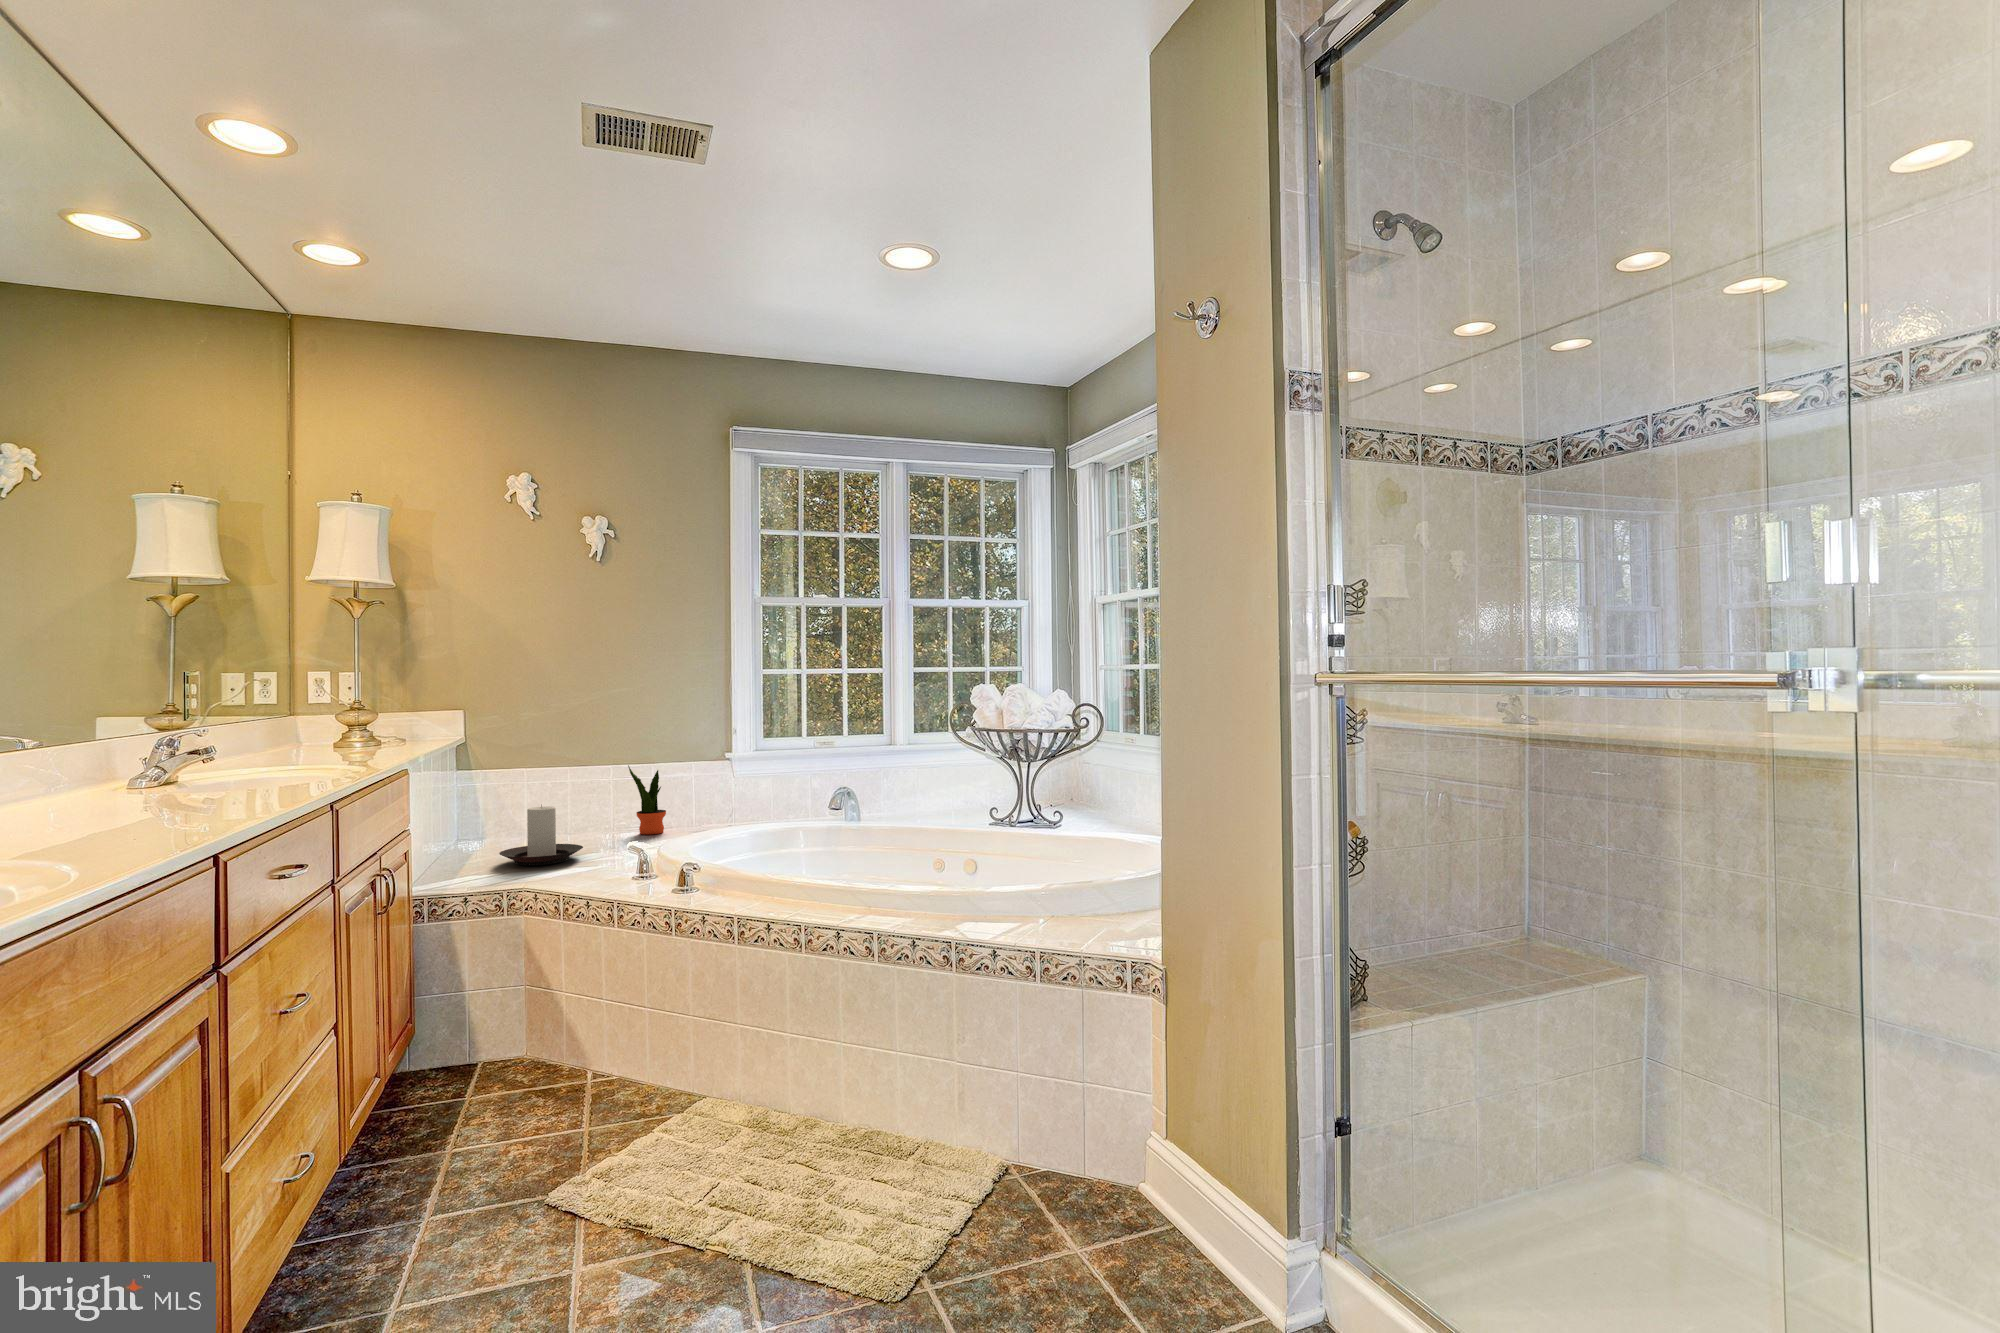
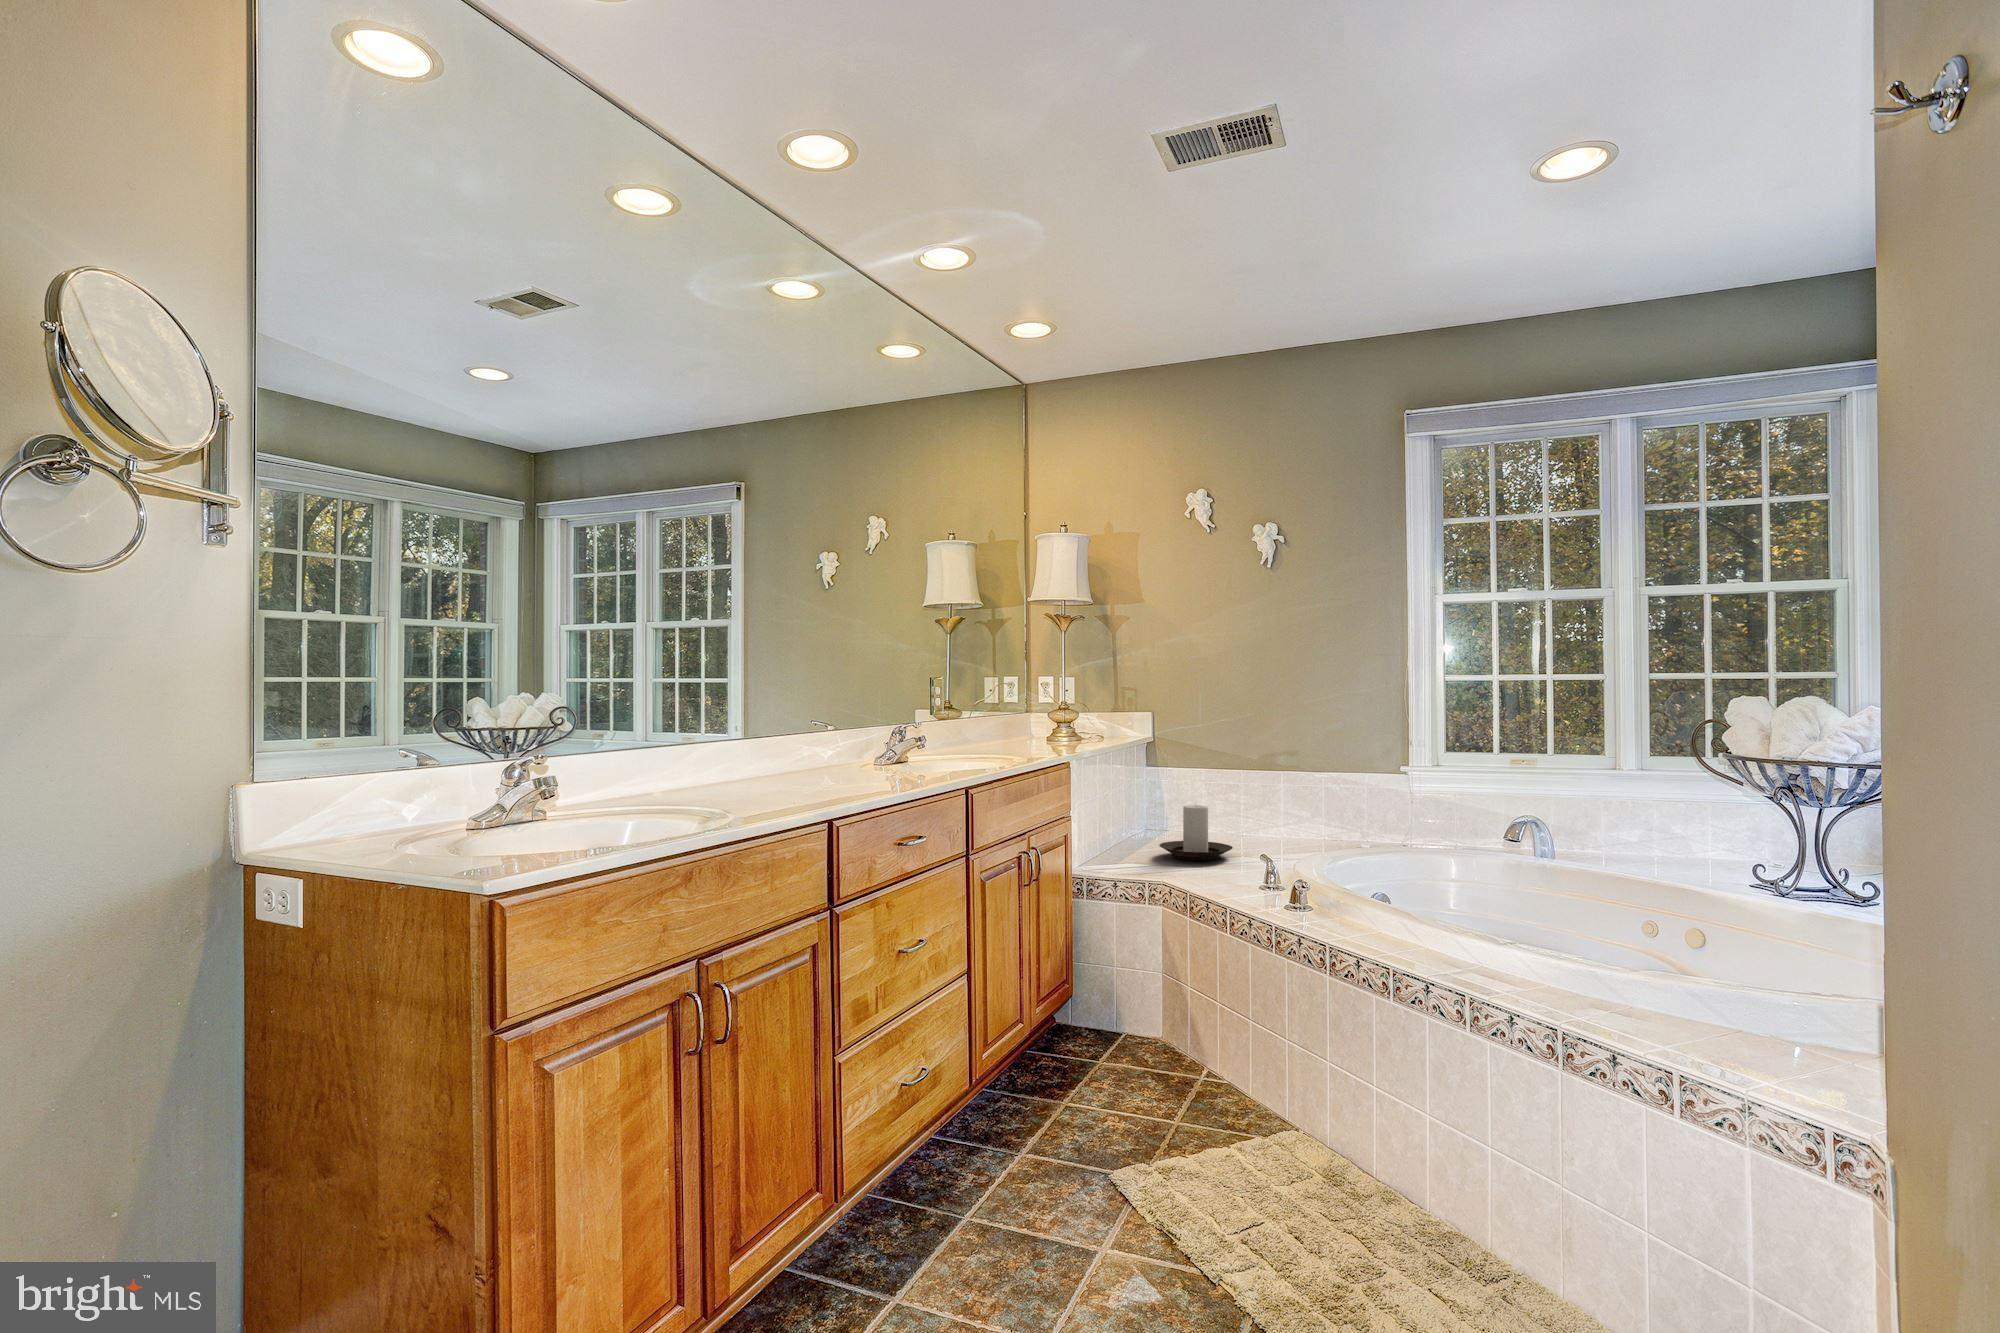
potted plant: present [628,765,666,834] -> none [1292,773,1328,845]

